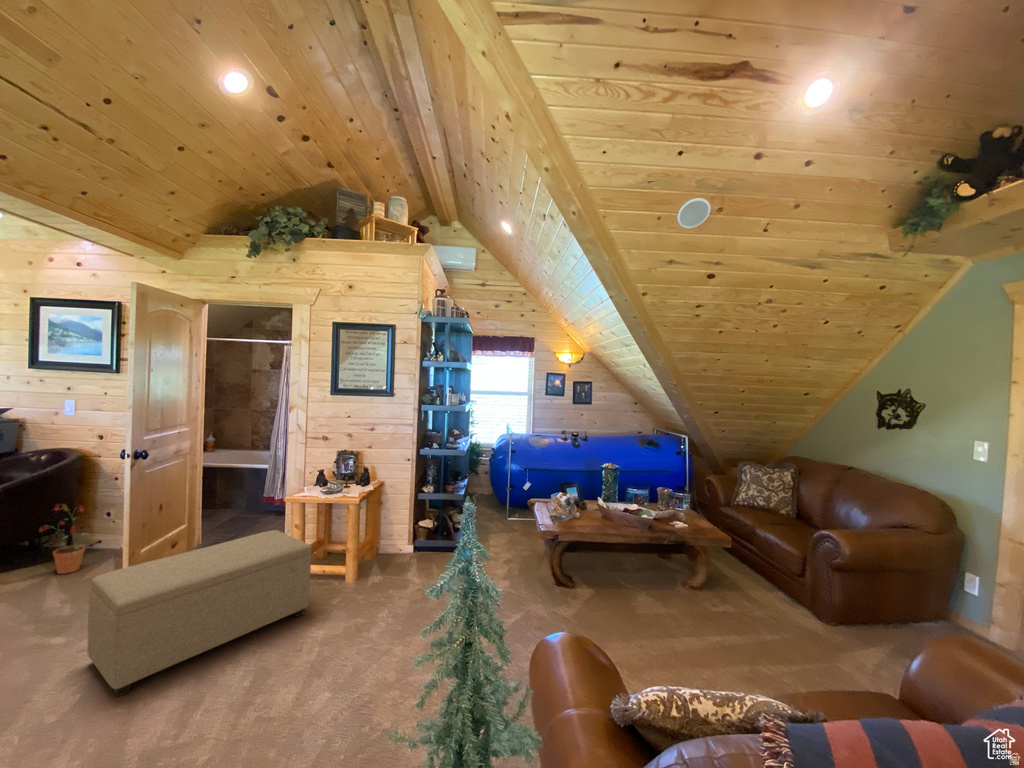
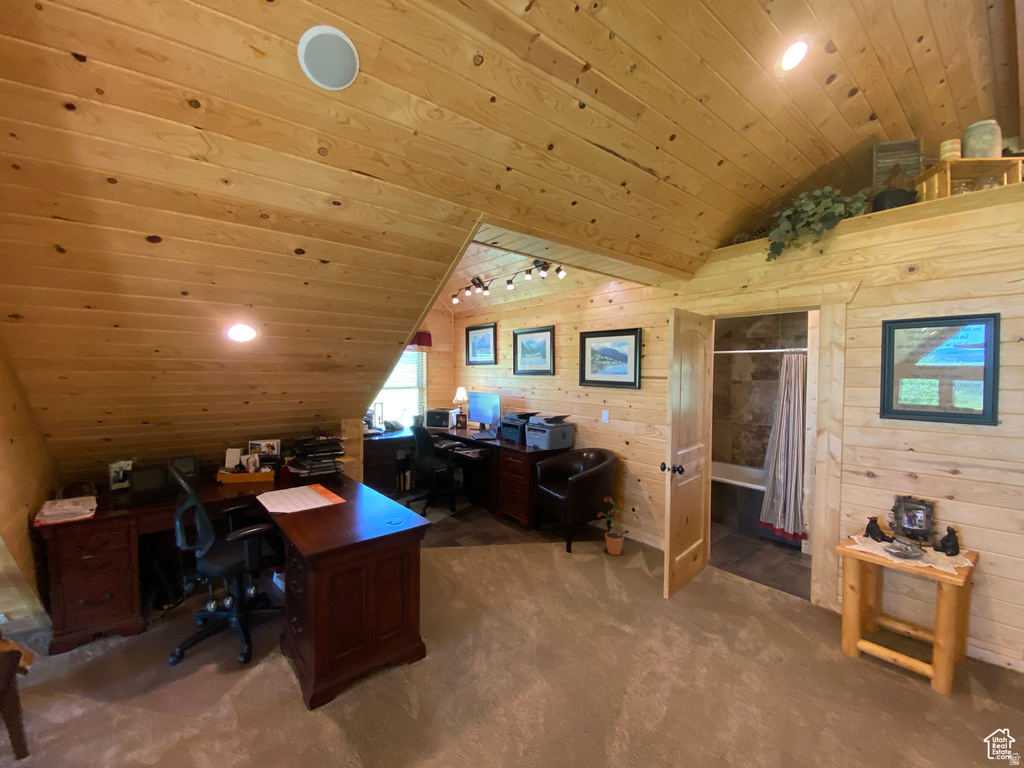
ottoman: present [87,530,311,696] -> none [665,587,906,738]

